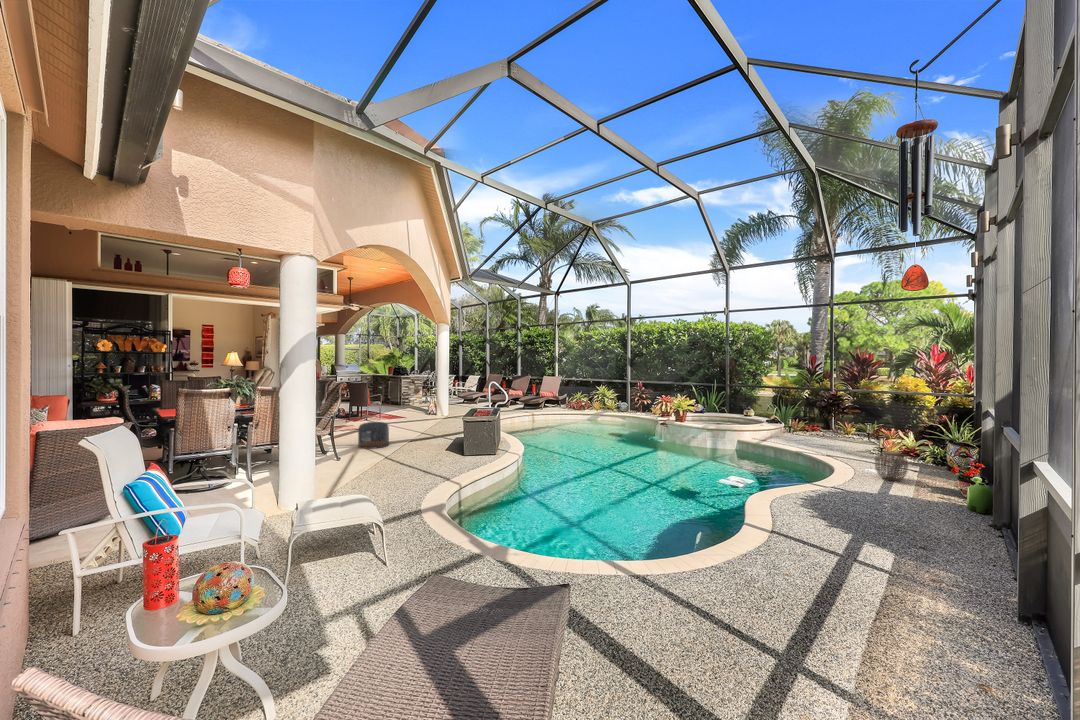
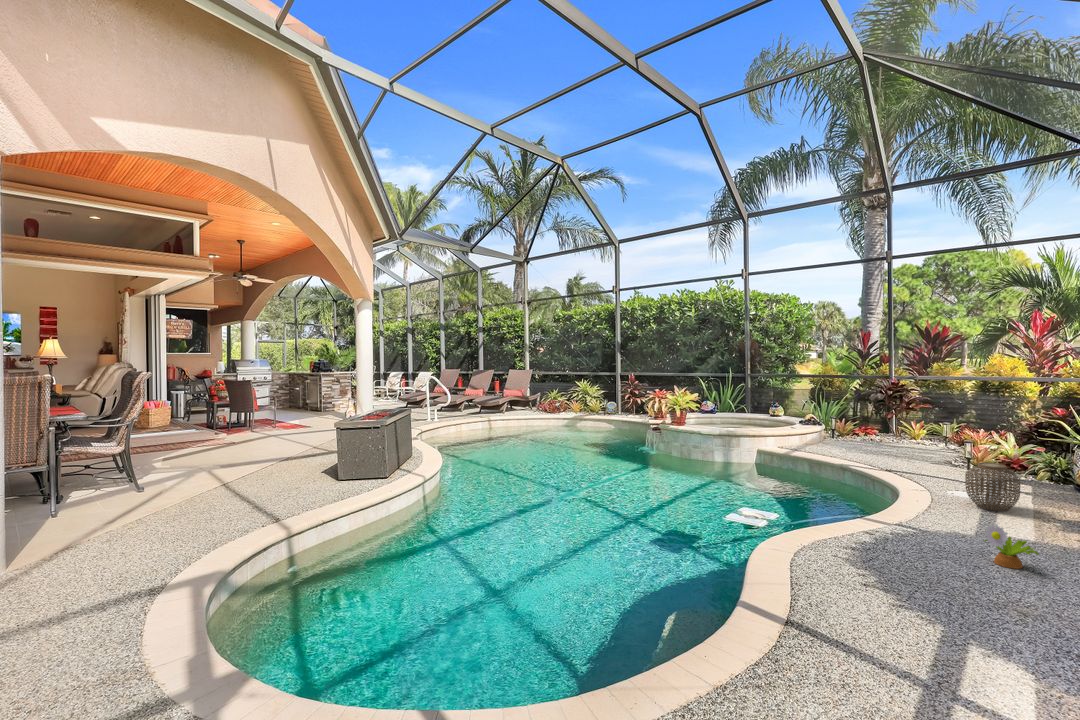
pouf: present [358,422,389,449] -> none [197,431,246,470]
decorative plant: none [879,485,910,511] -> present [984,524,1039,569]

